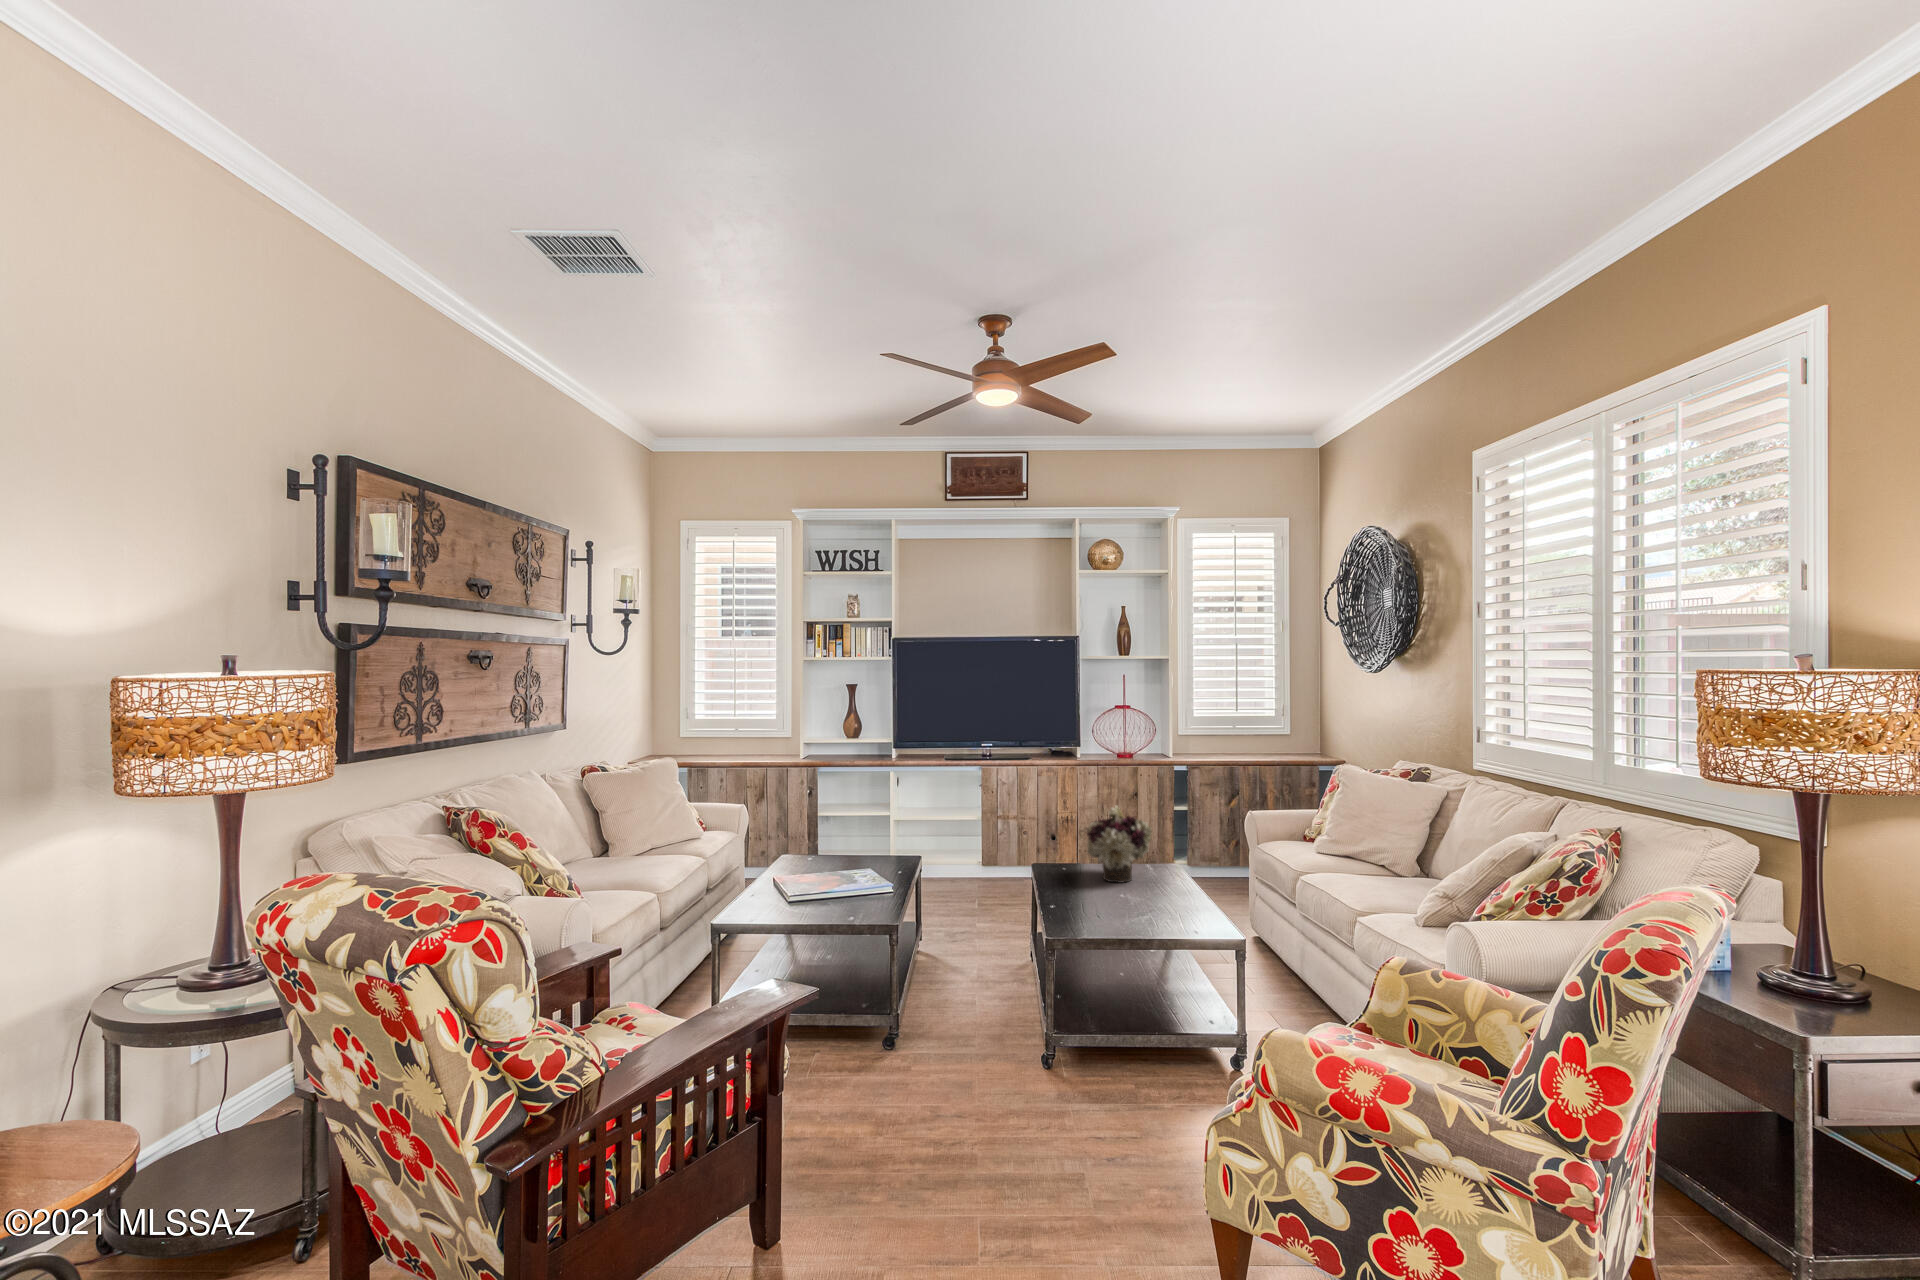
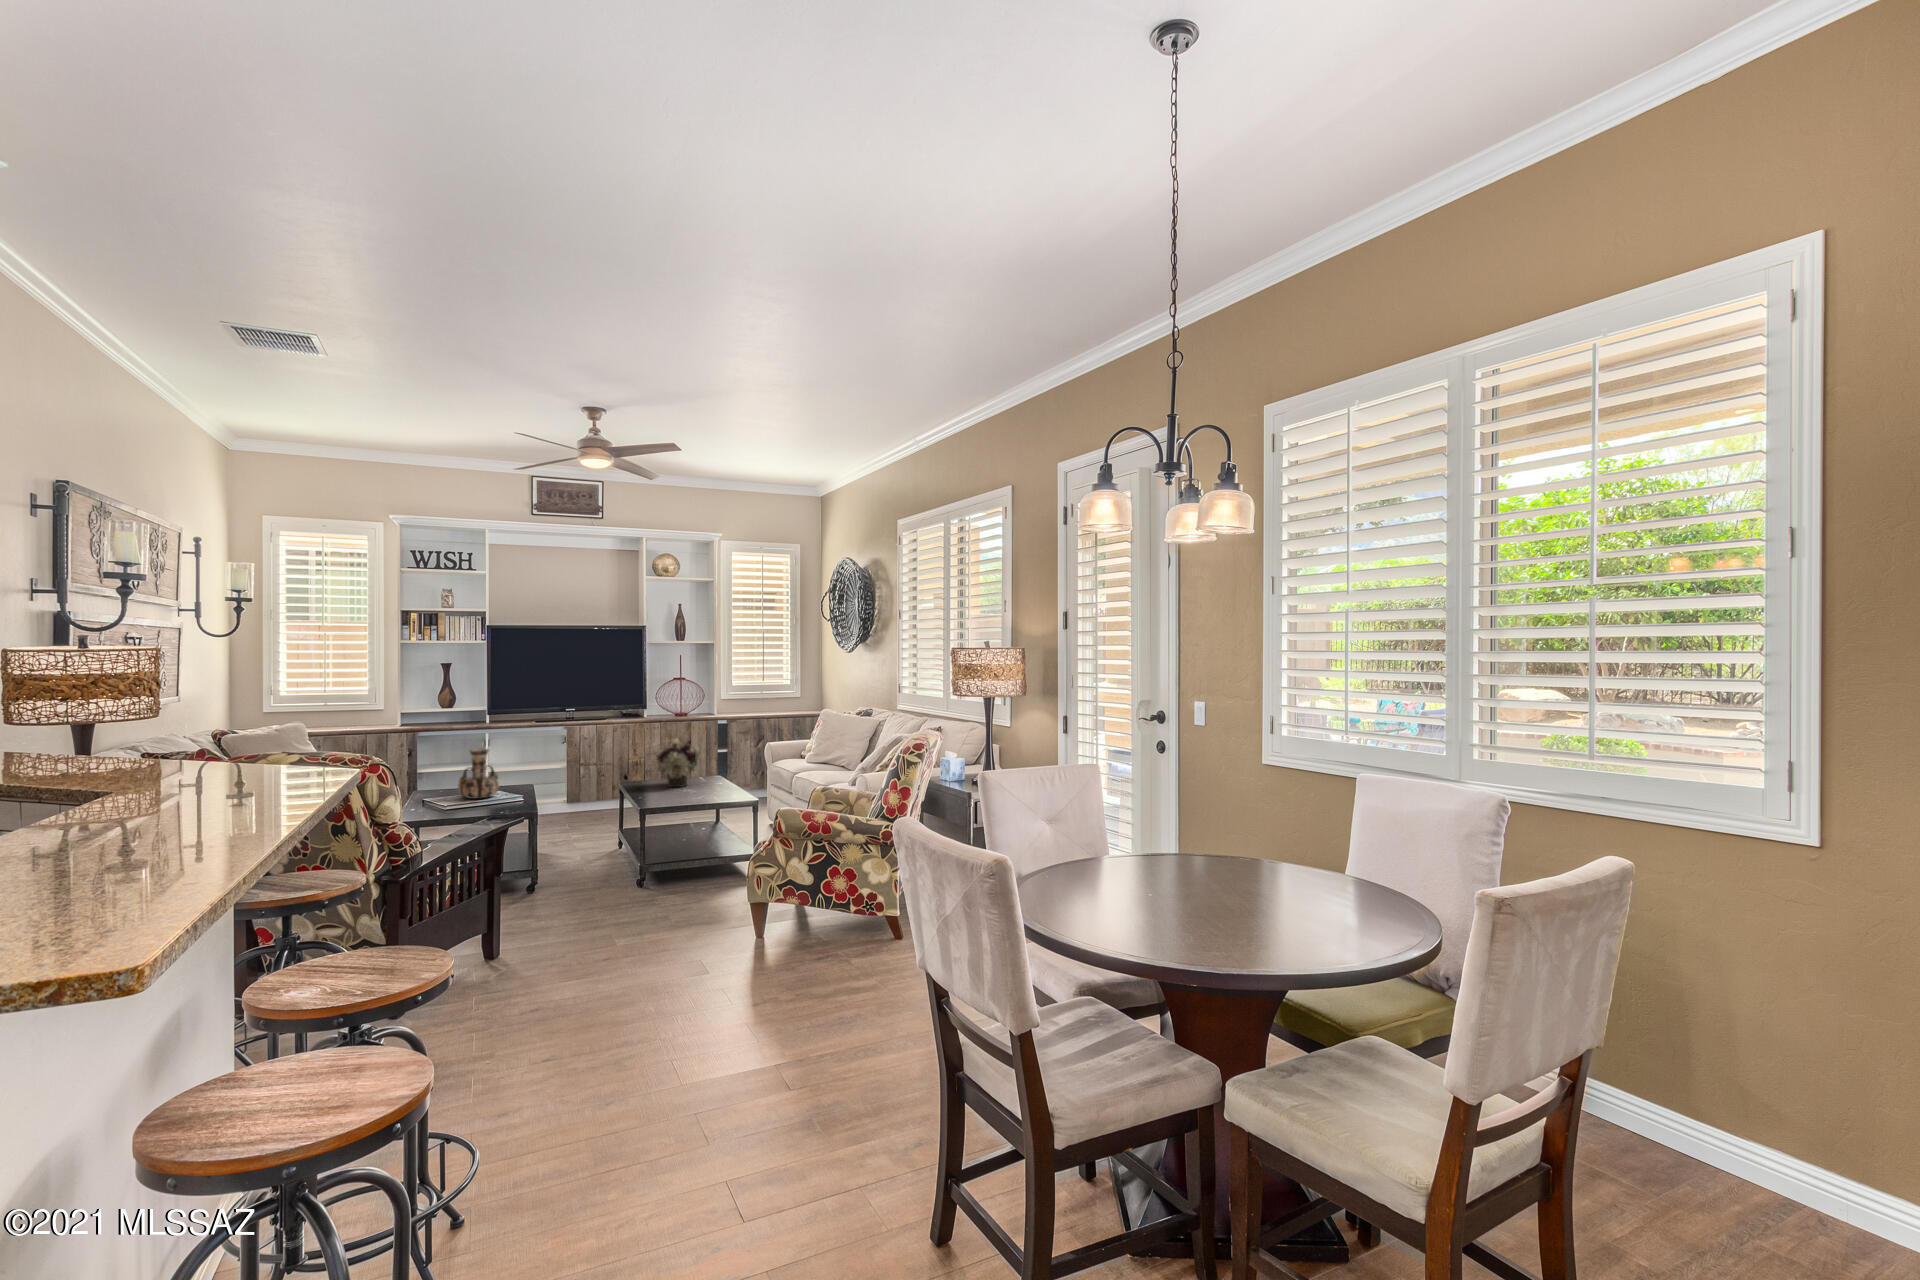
decorative vase: none [818,809,871,881] -> present [458,749,499,799]

